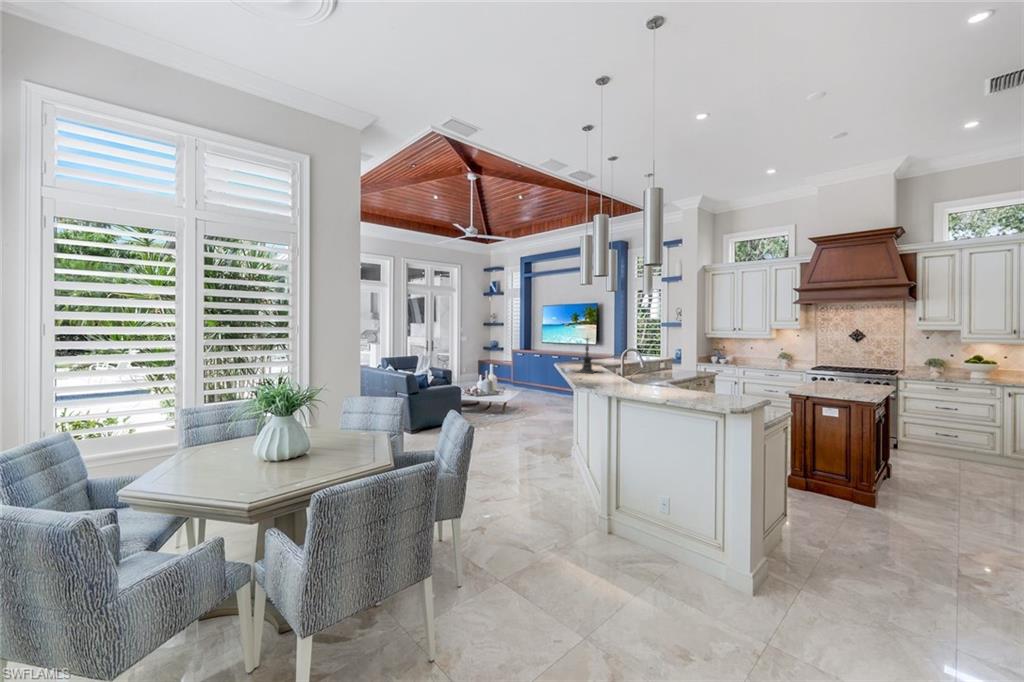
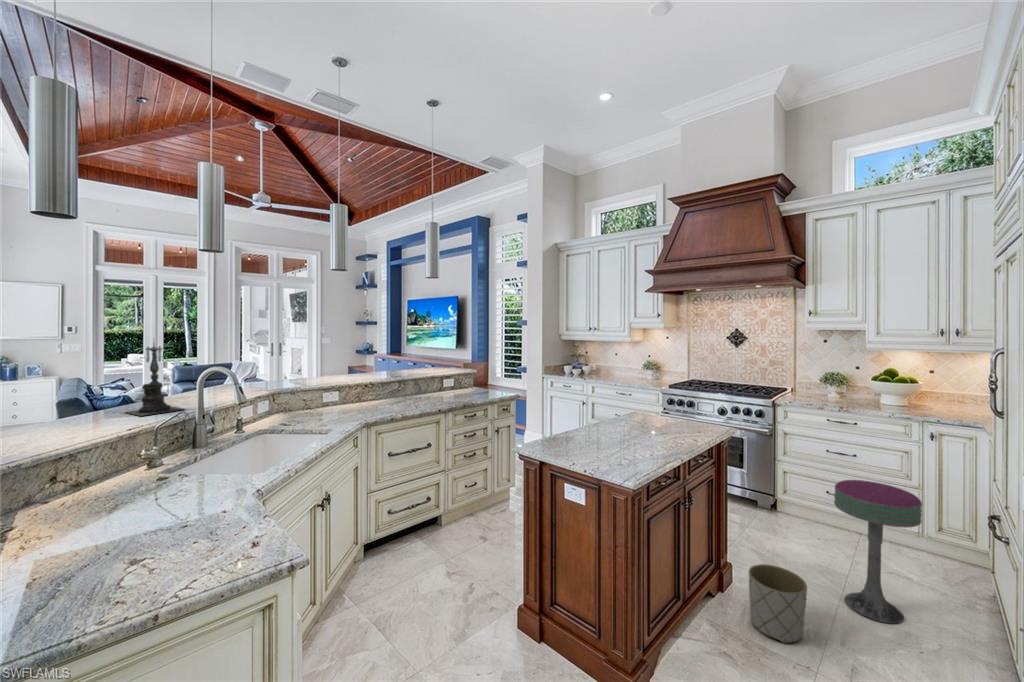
bar stool: none [955,416,1010,489] -> present [834,480,922,623]
planter: none [911,459,948,494] -> present [749,564,807,643]

